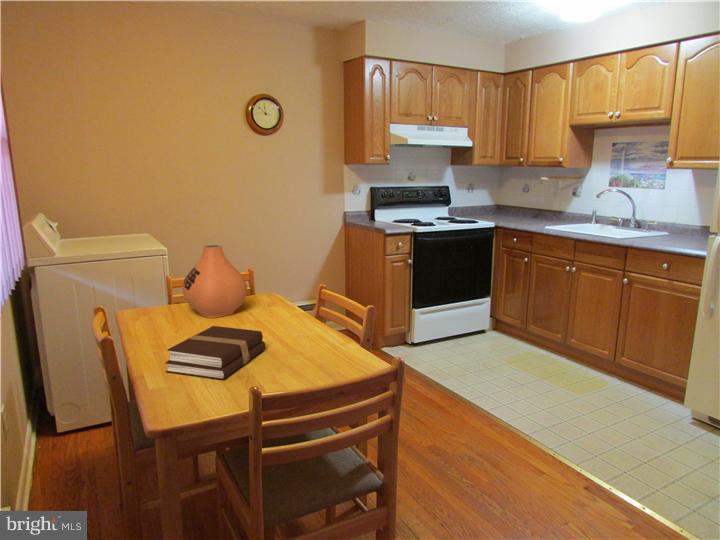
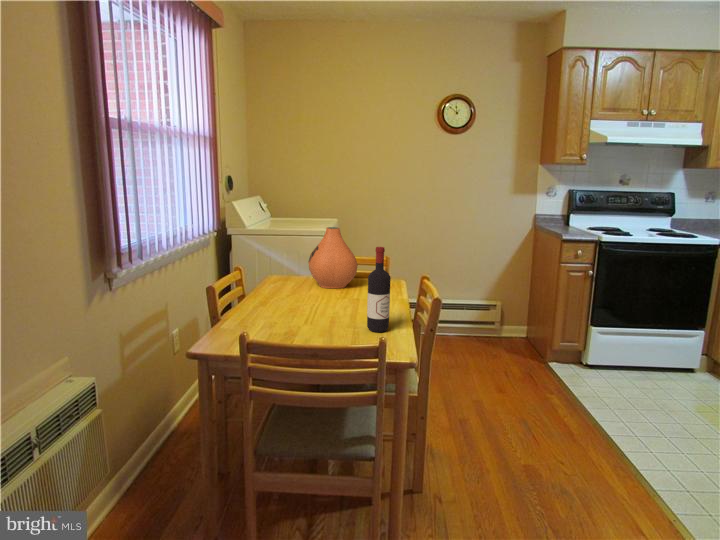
wine bottle: none [322,263,348,358] -> present [367,247,391,332]
book: present [165,326,265,379] -> none [247,290,330,327]

